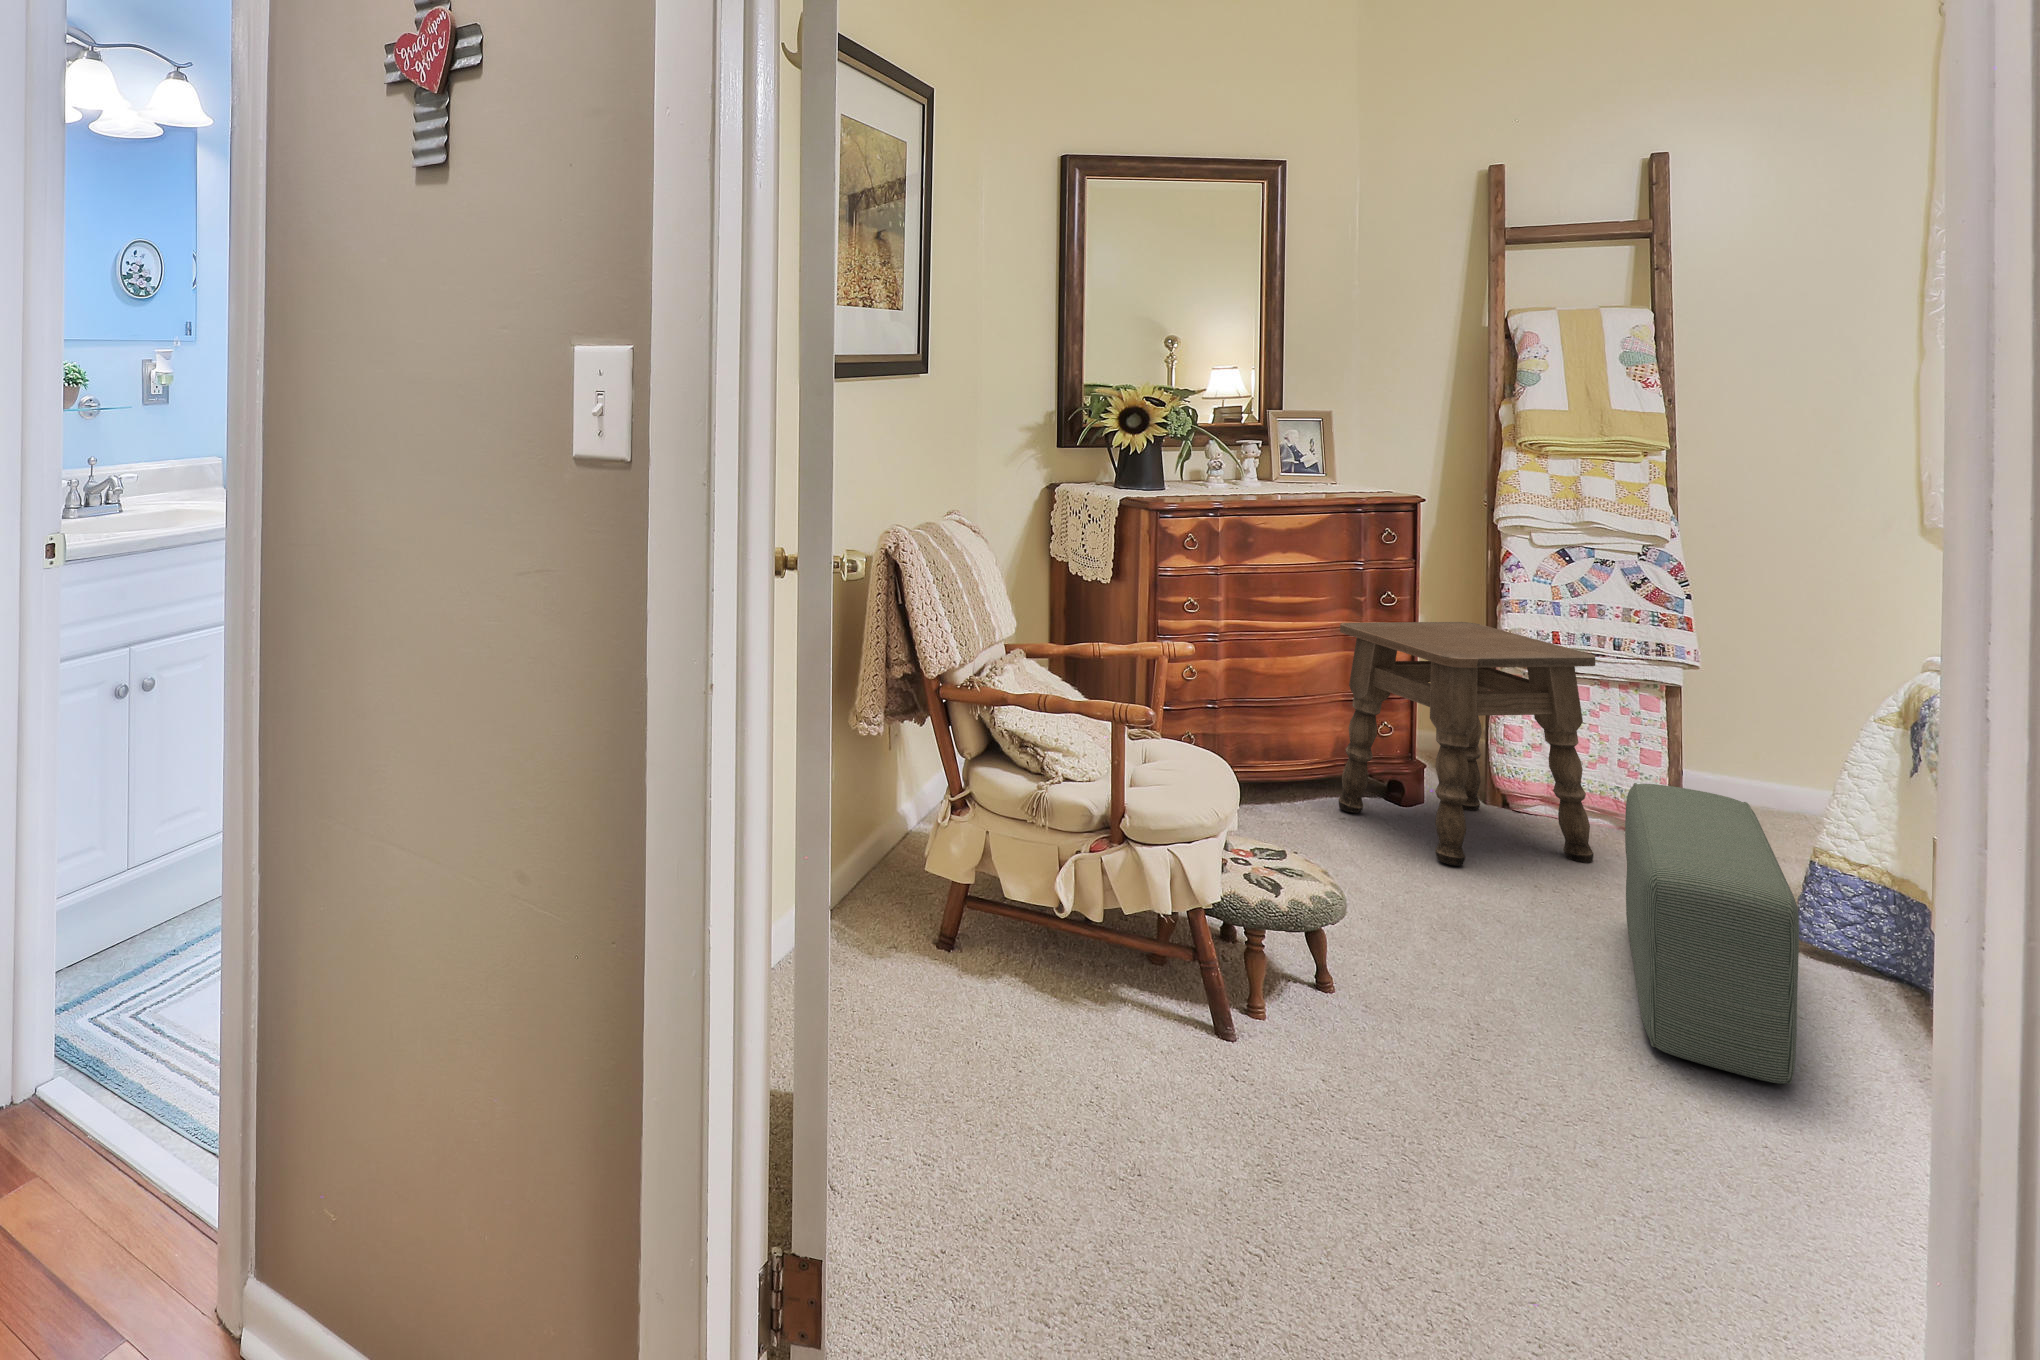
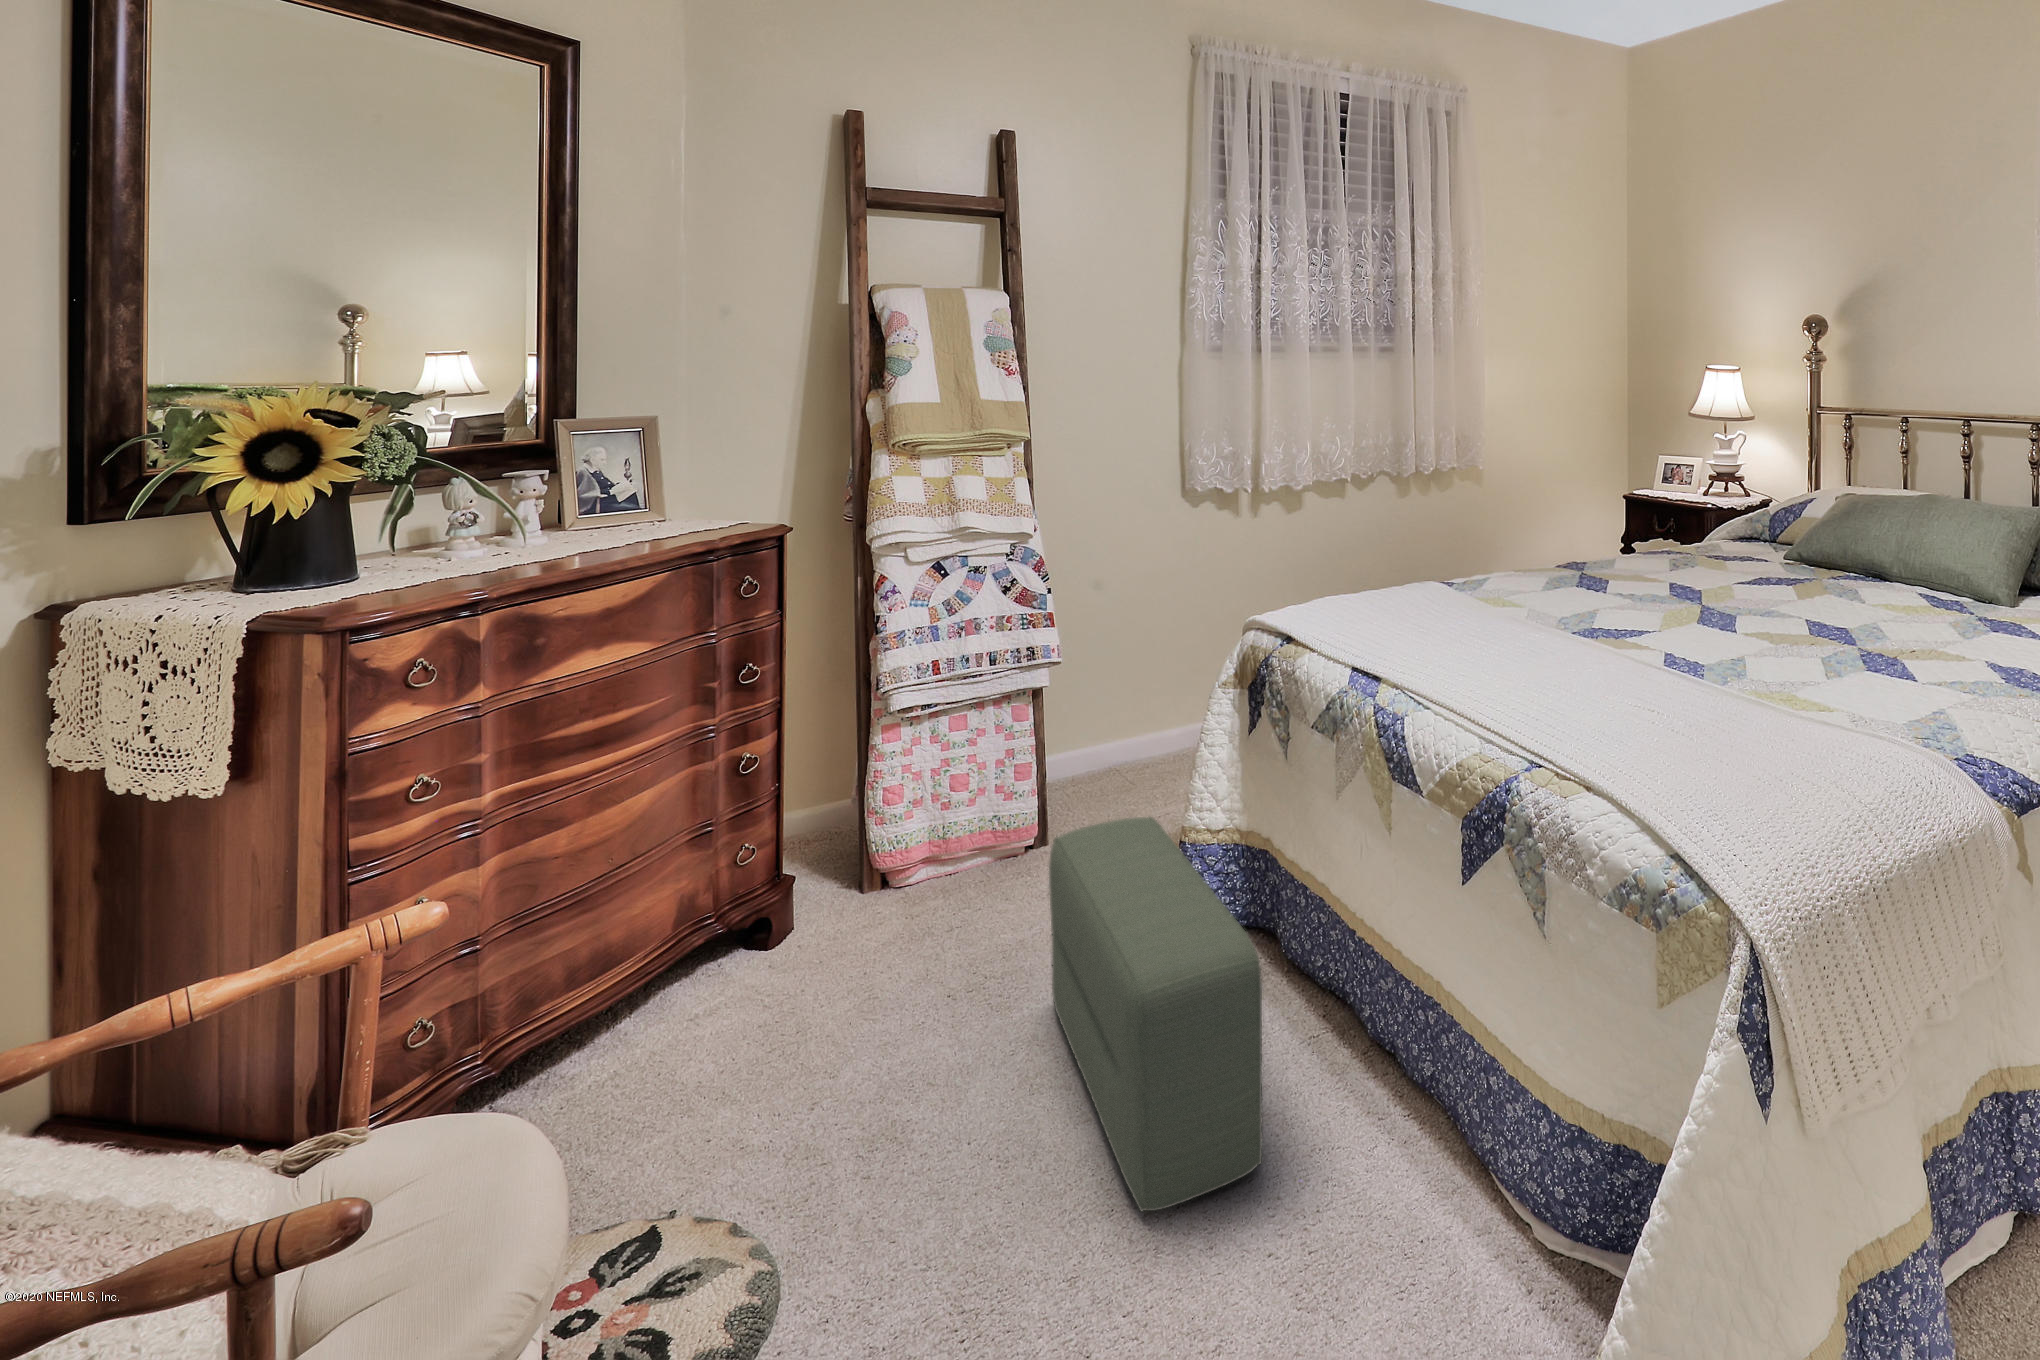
side table: present [1339,622,1595,866] -> none [685,675,993,1028]

